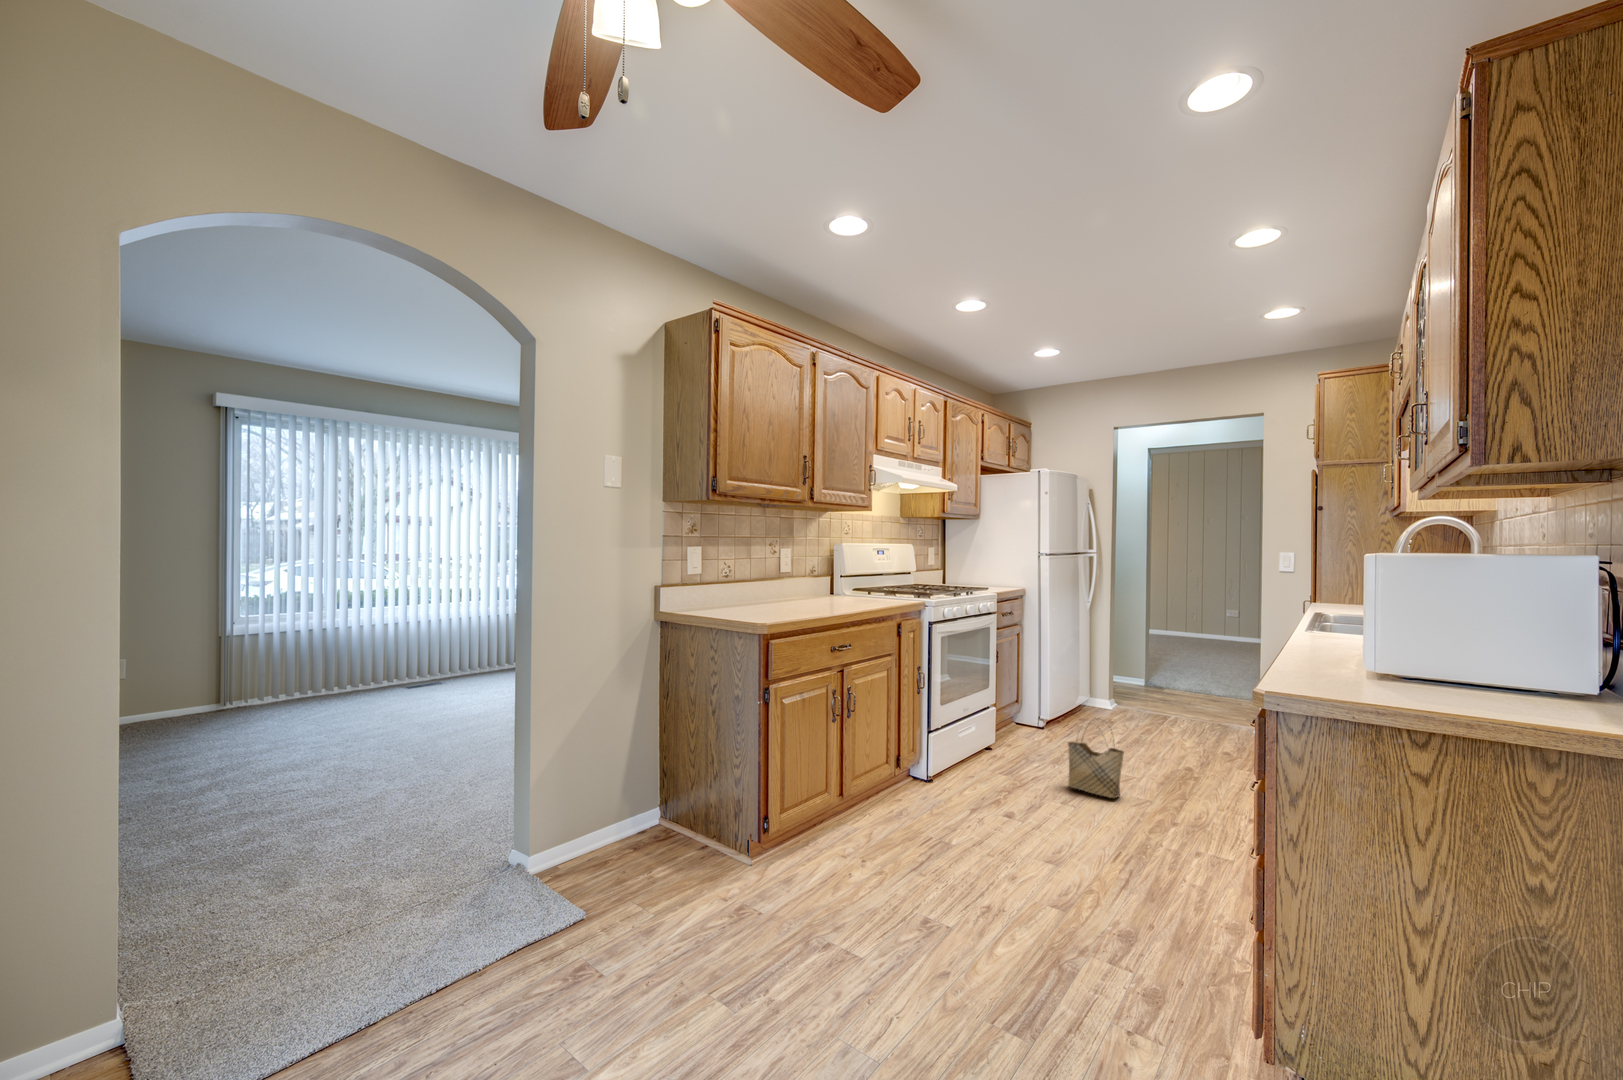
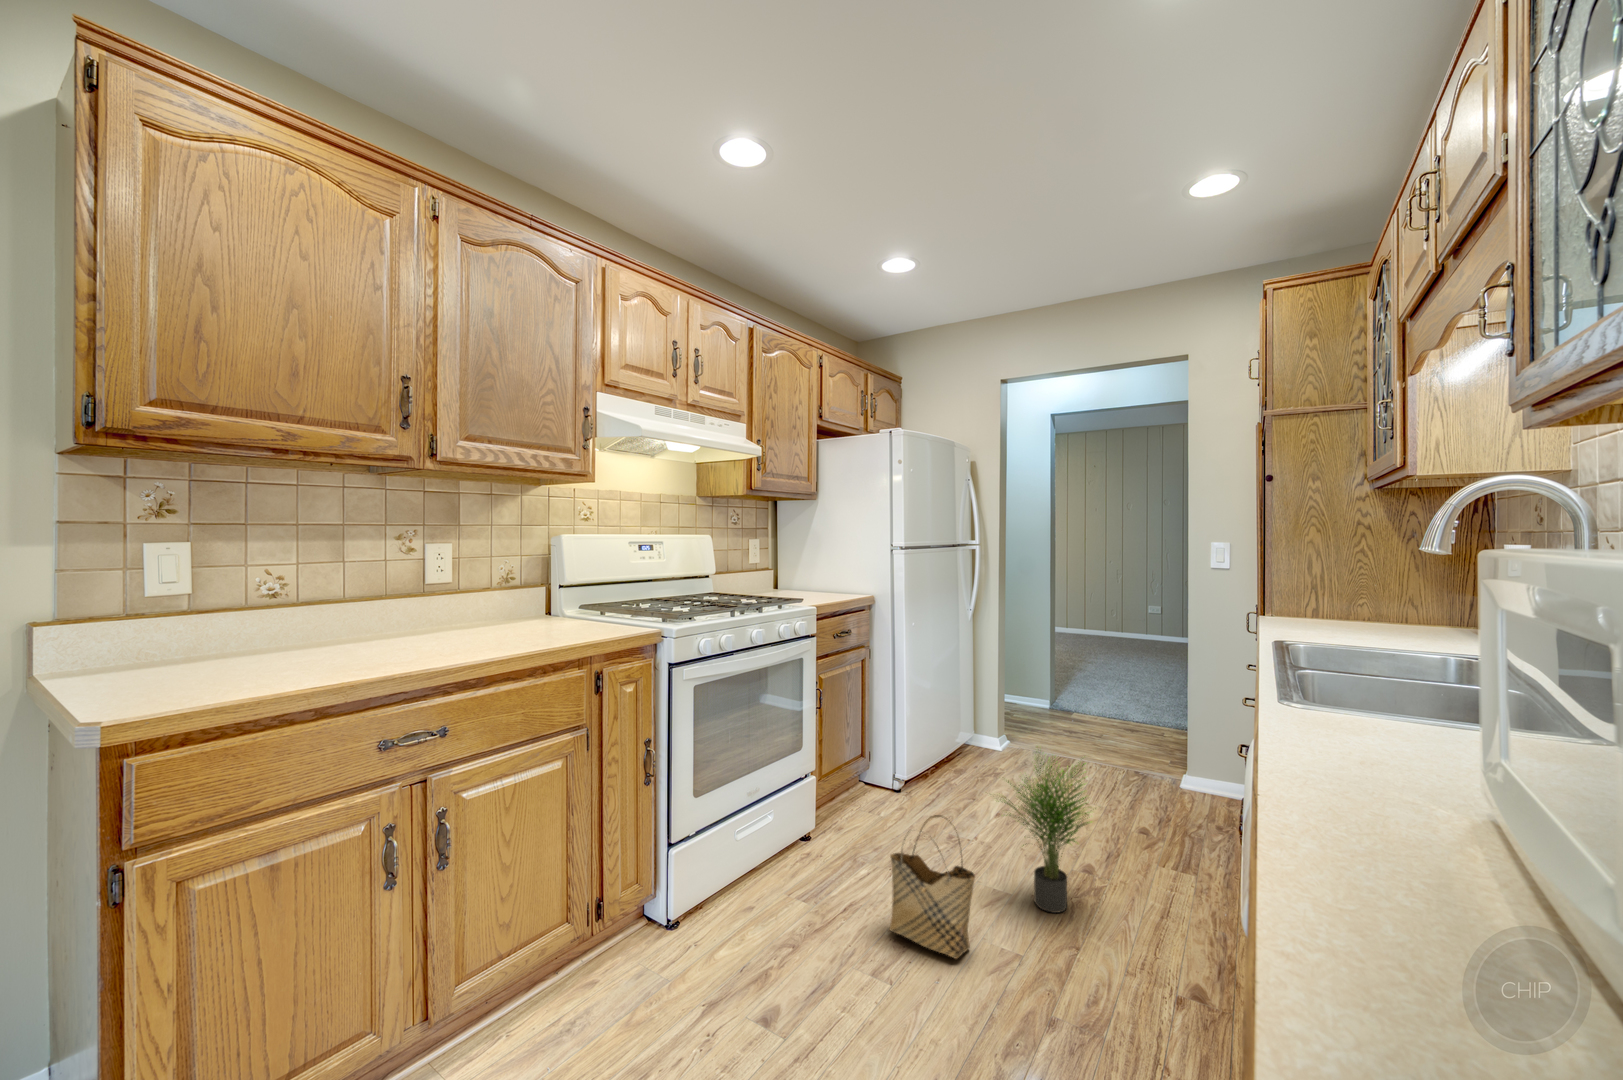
potted plant: none [1122,682,1204,785] -> present [1004,760,1089,913]

